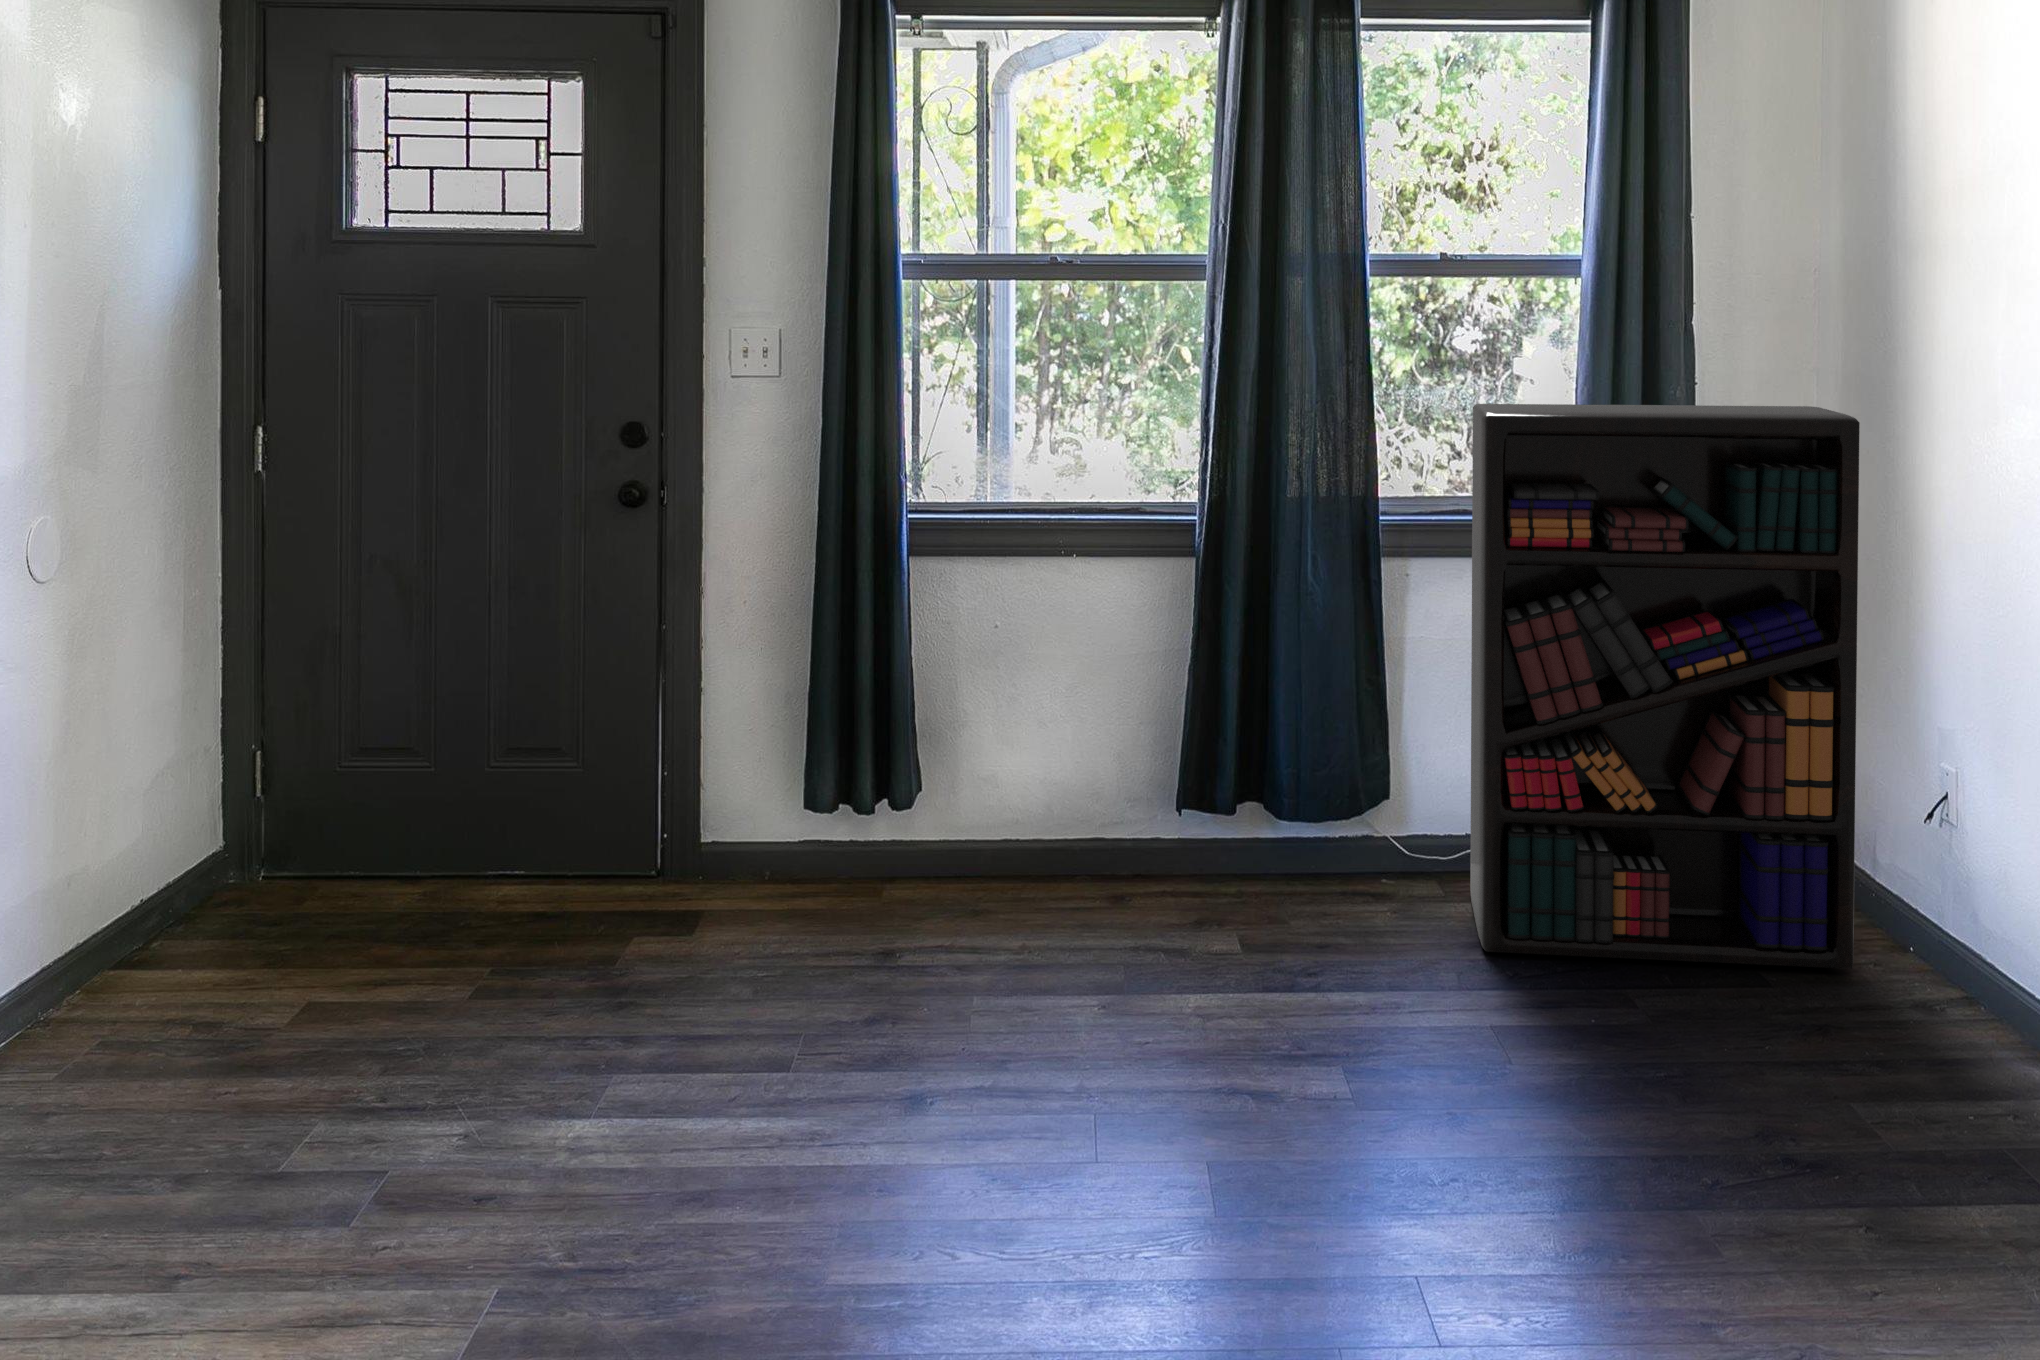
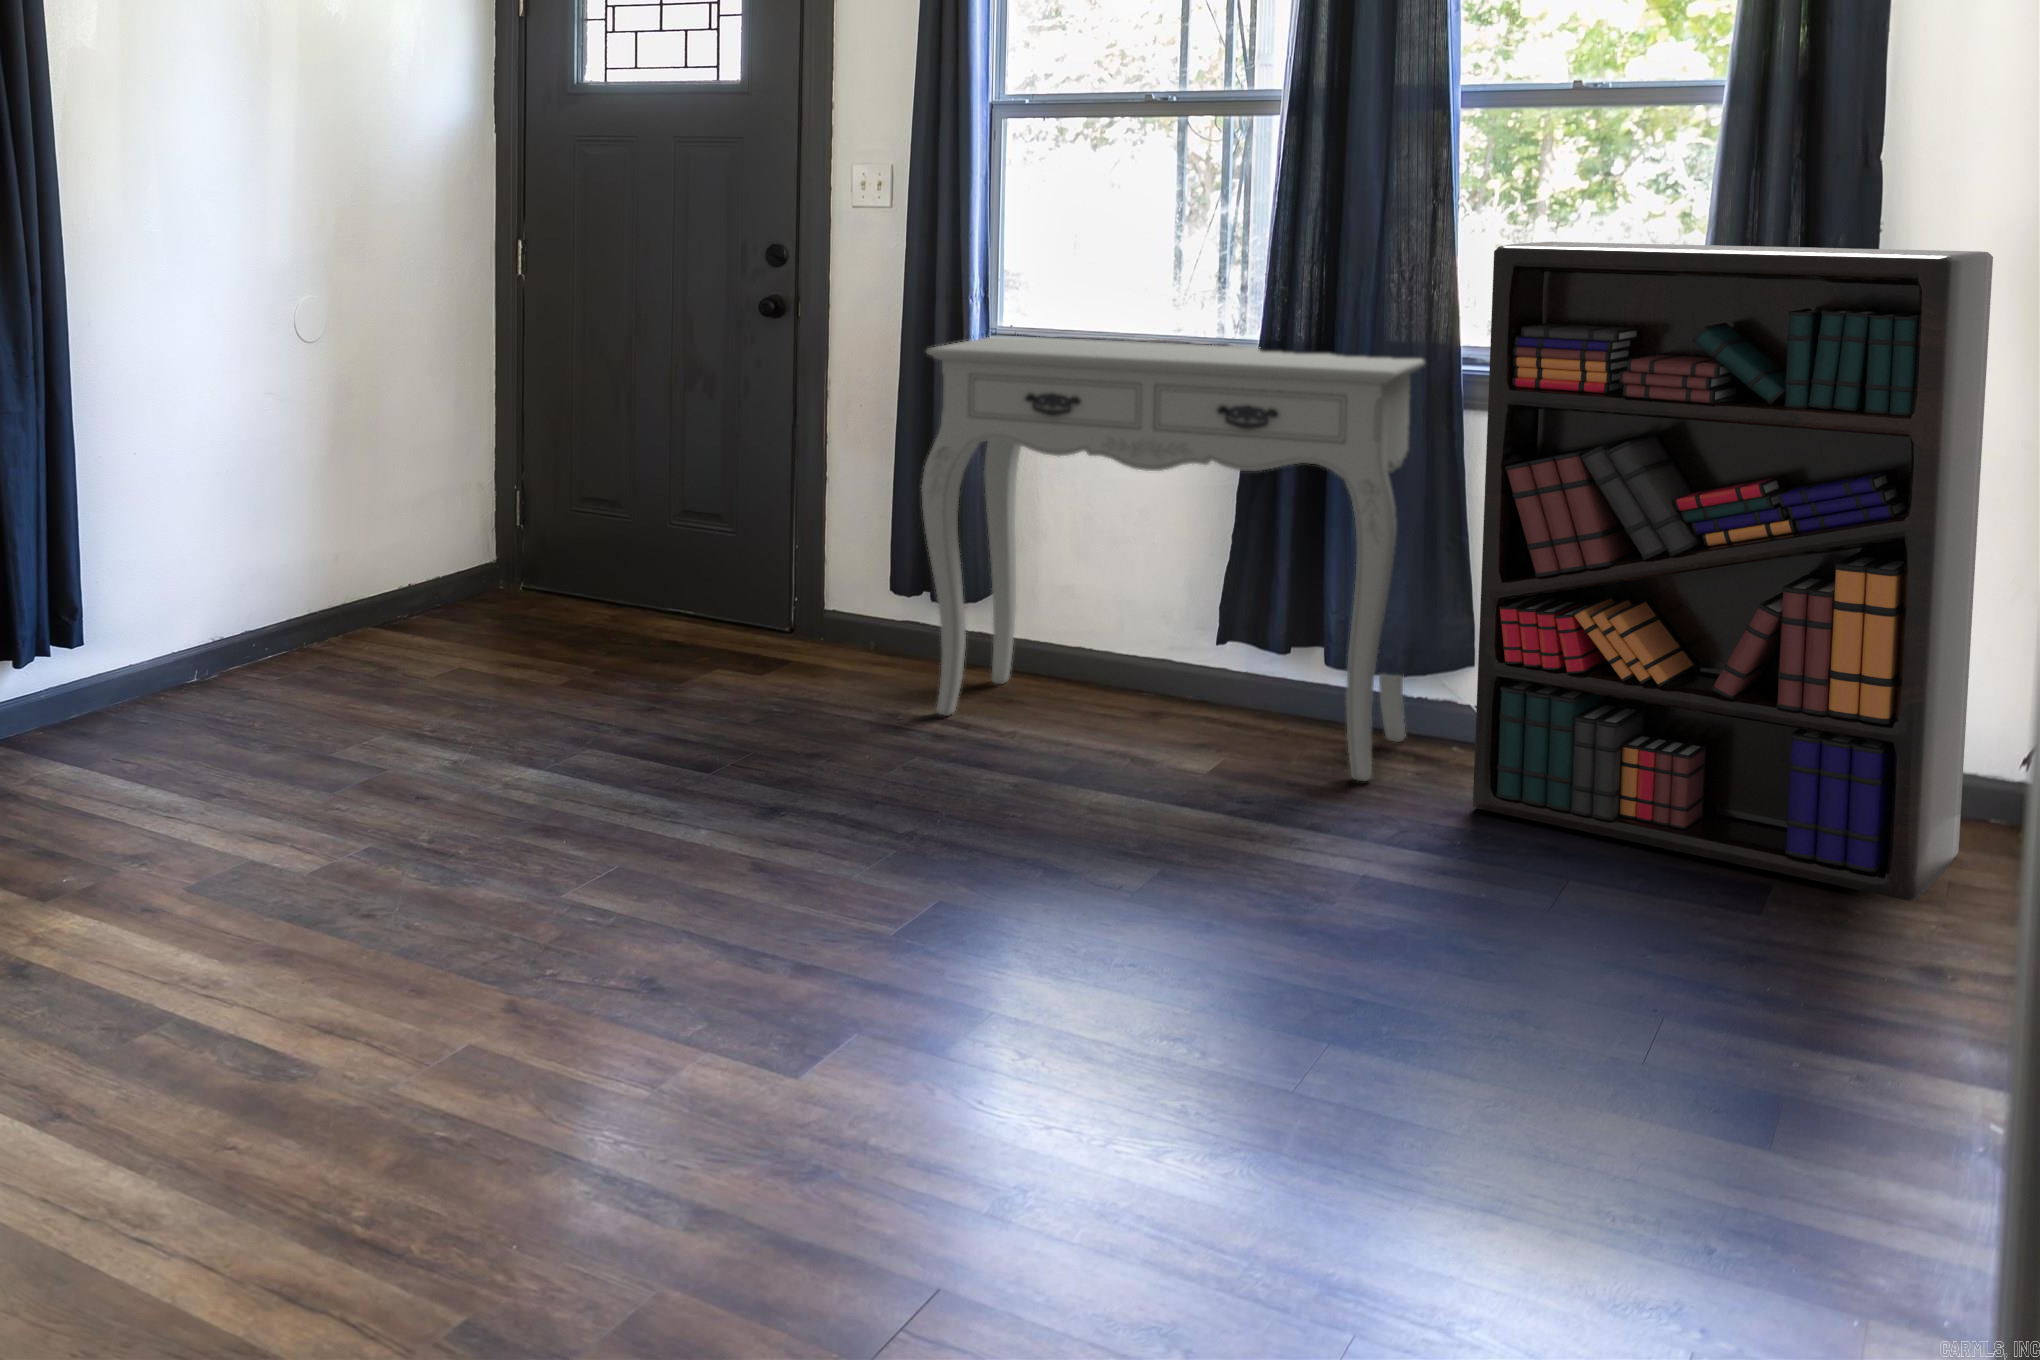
console table: none [906,511,1397,955] -> present [922,336,1424,781]

